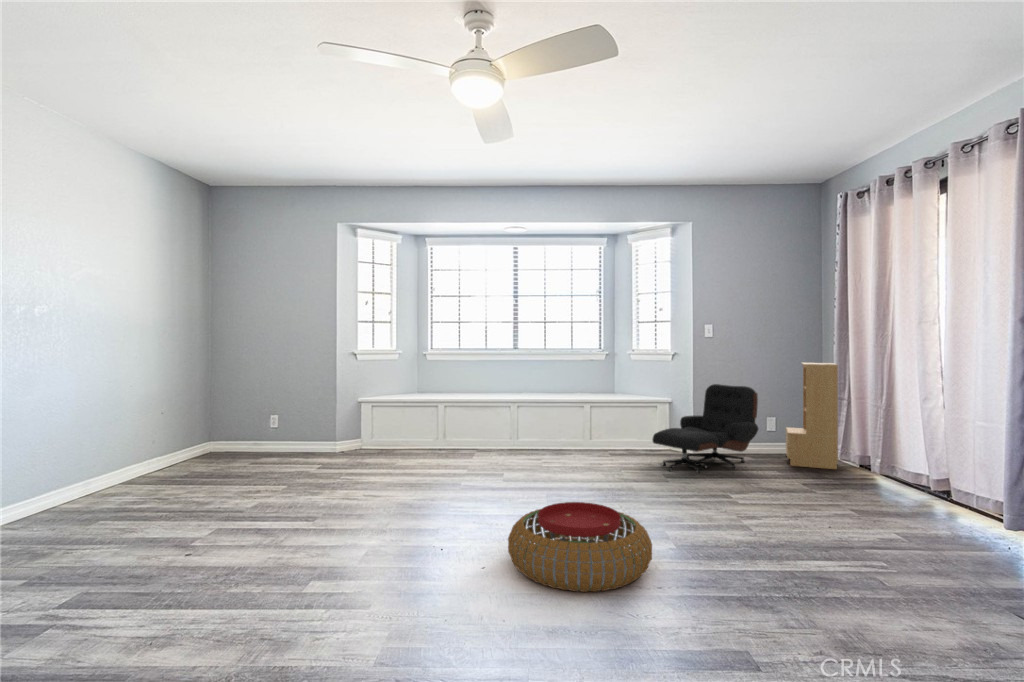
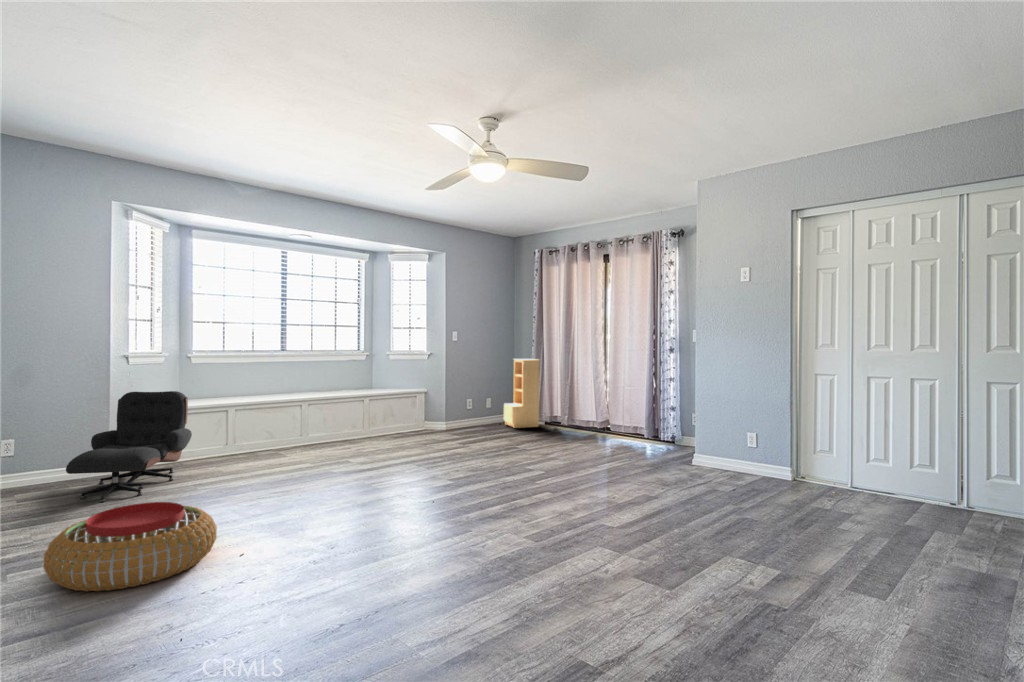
lounge chair: present [653,384,758,473] -> present [66,391,192,503]
pouf: present [508,502,652,592] -> present [43,502,217,591]

